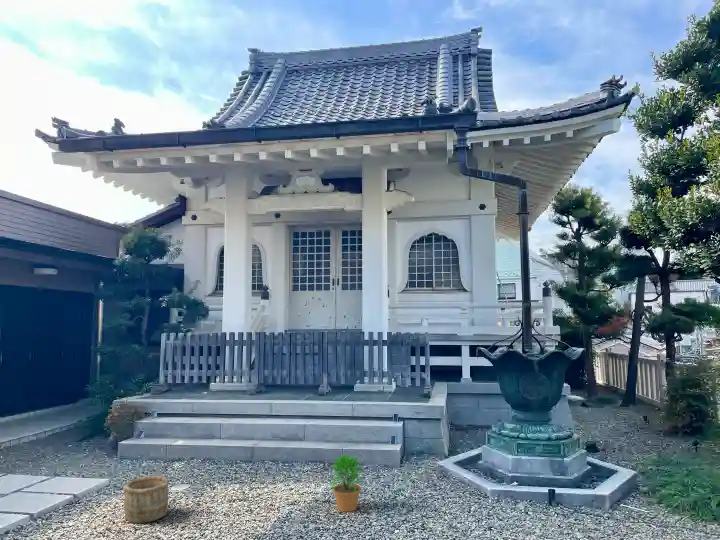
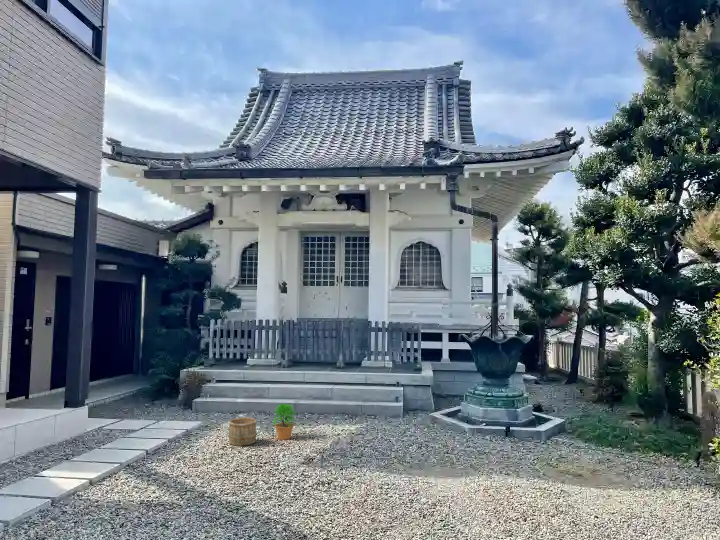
potted plant: present [330,455,364,512] -> present [273,404,295,439]

